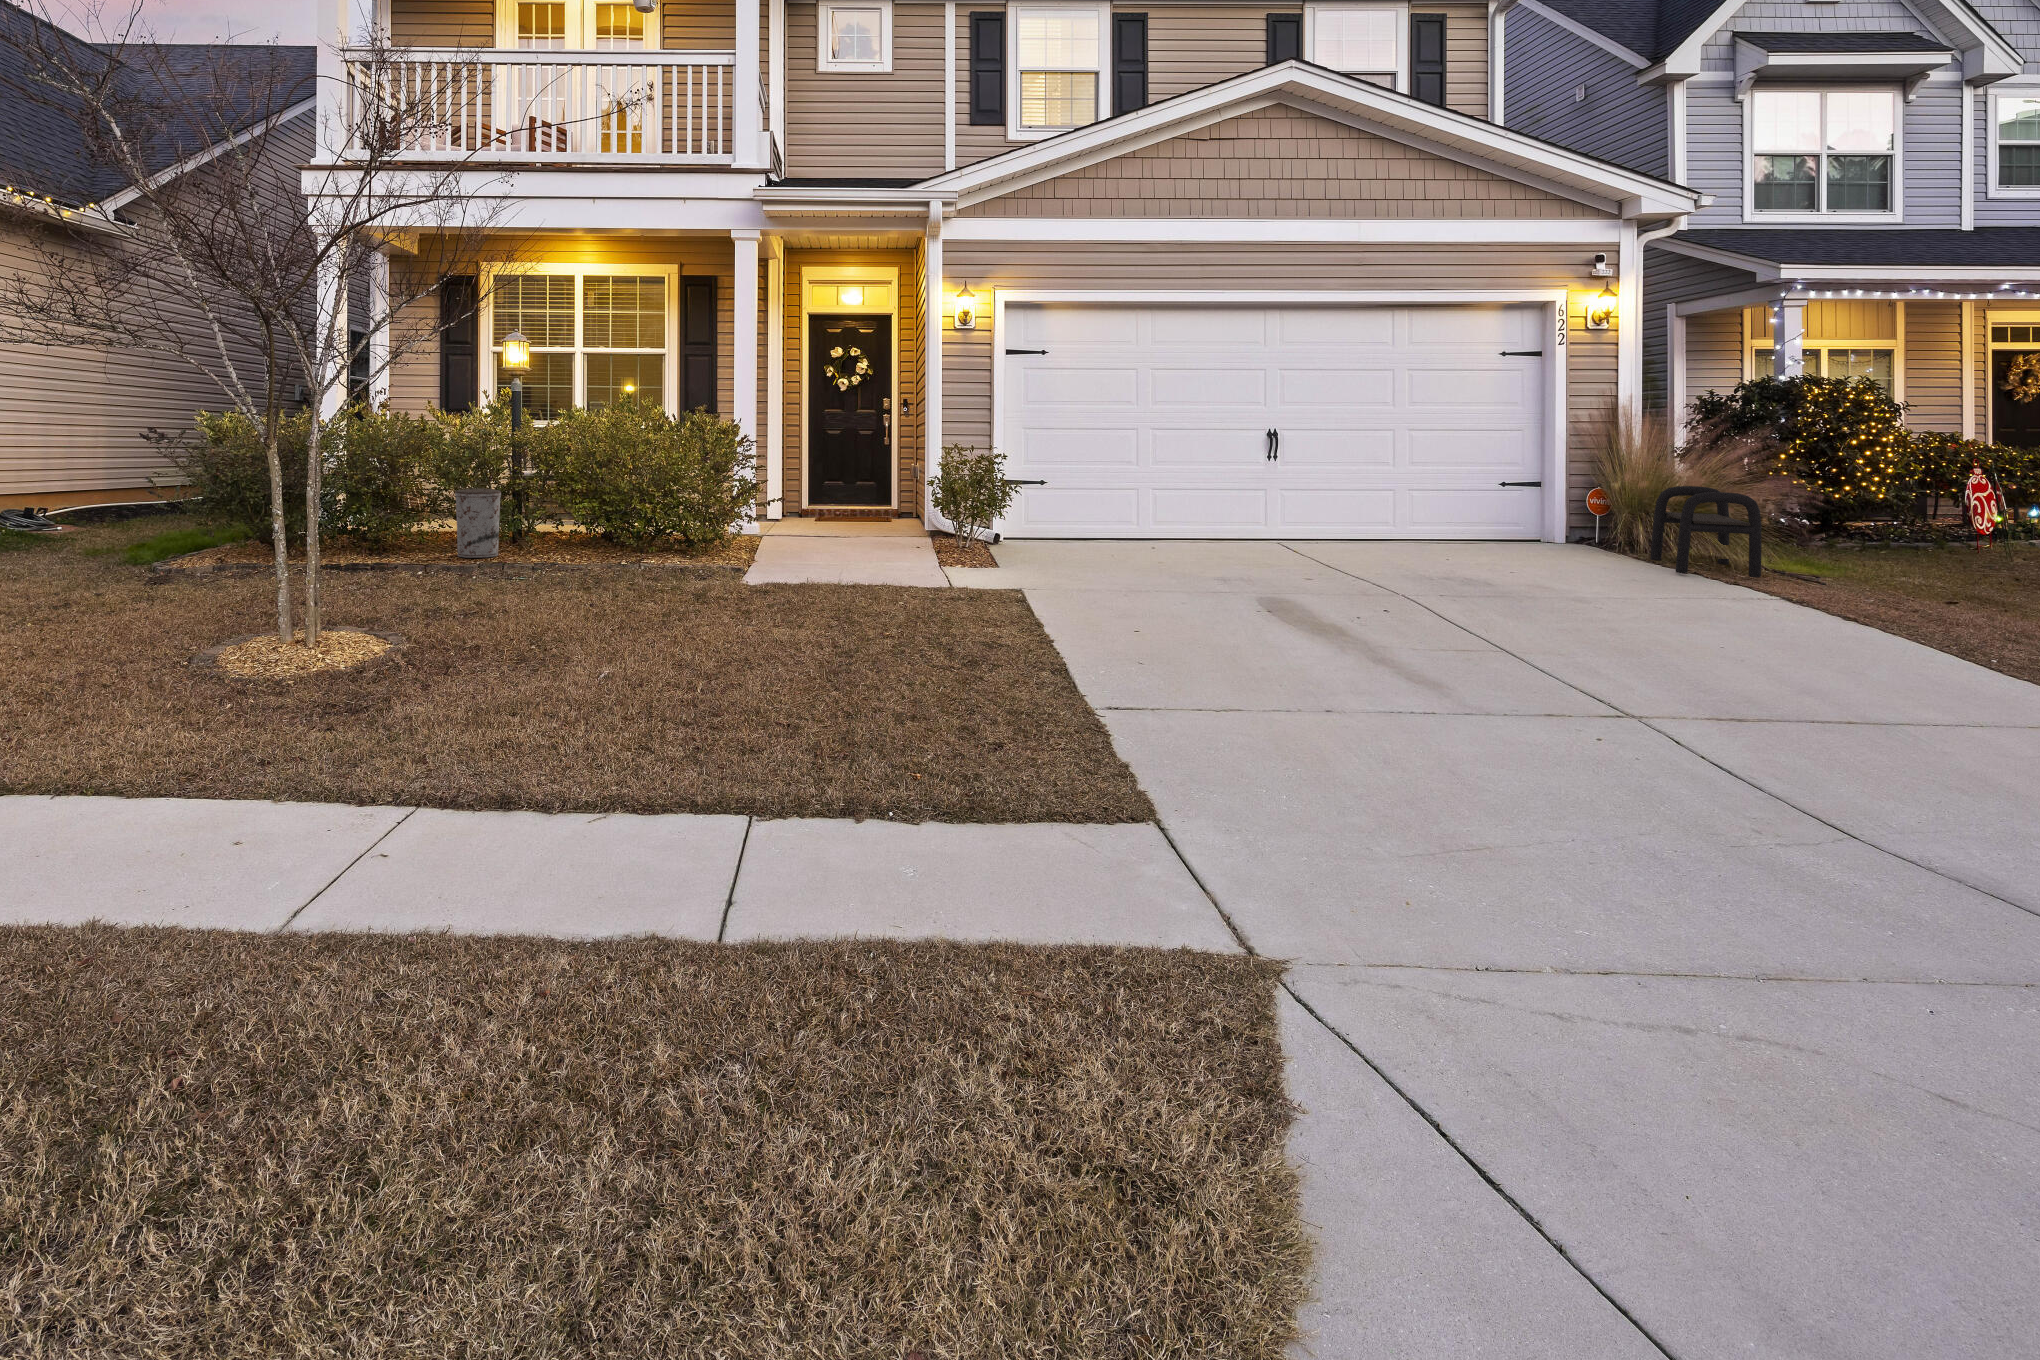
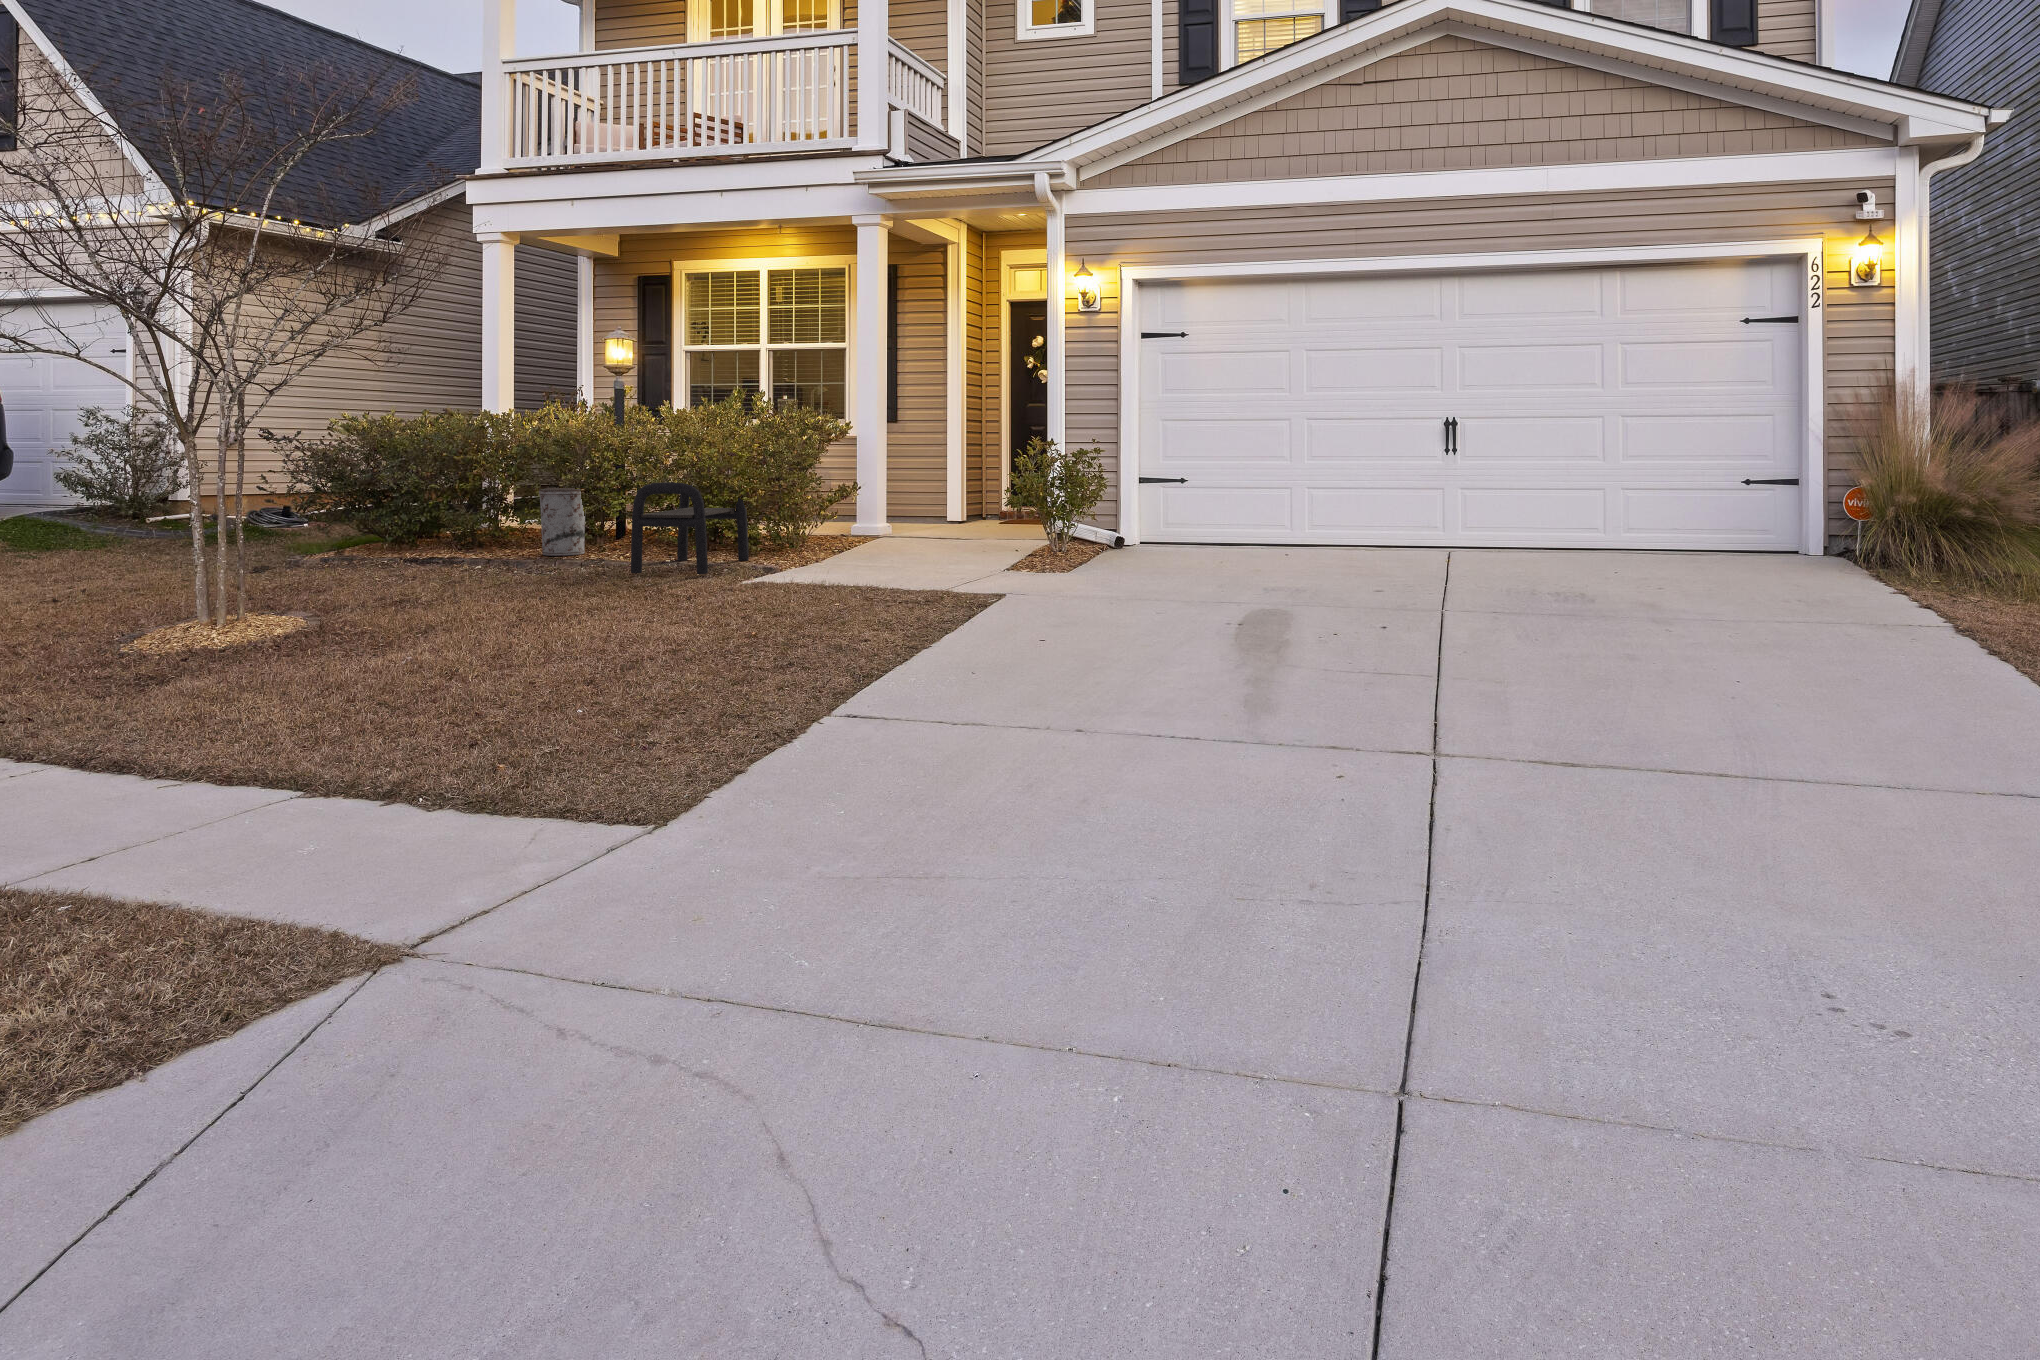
bench: present [1650,486,1761,578] -> present [631,482,749,574]

